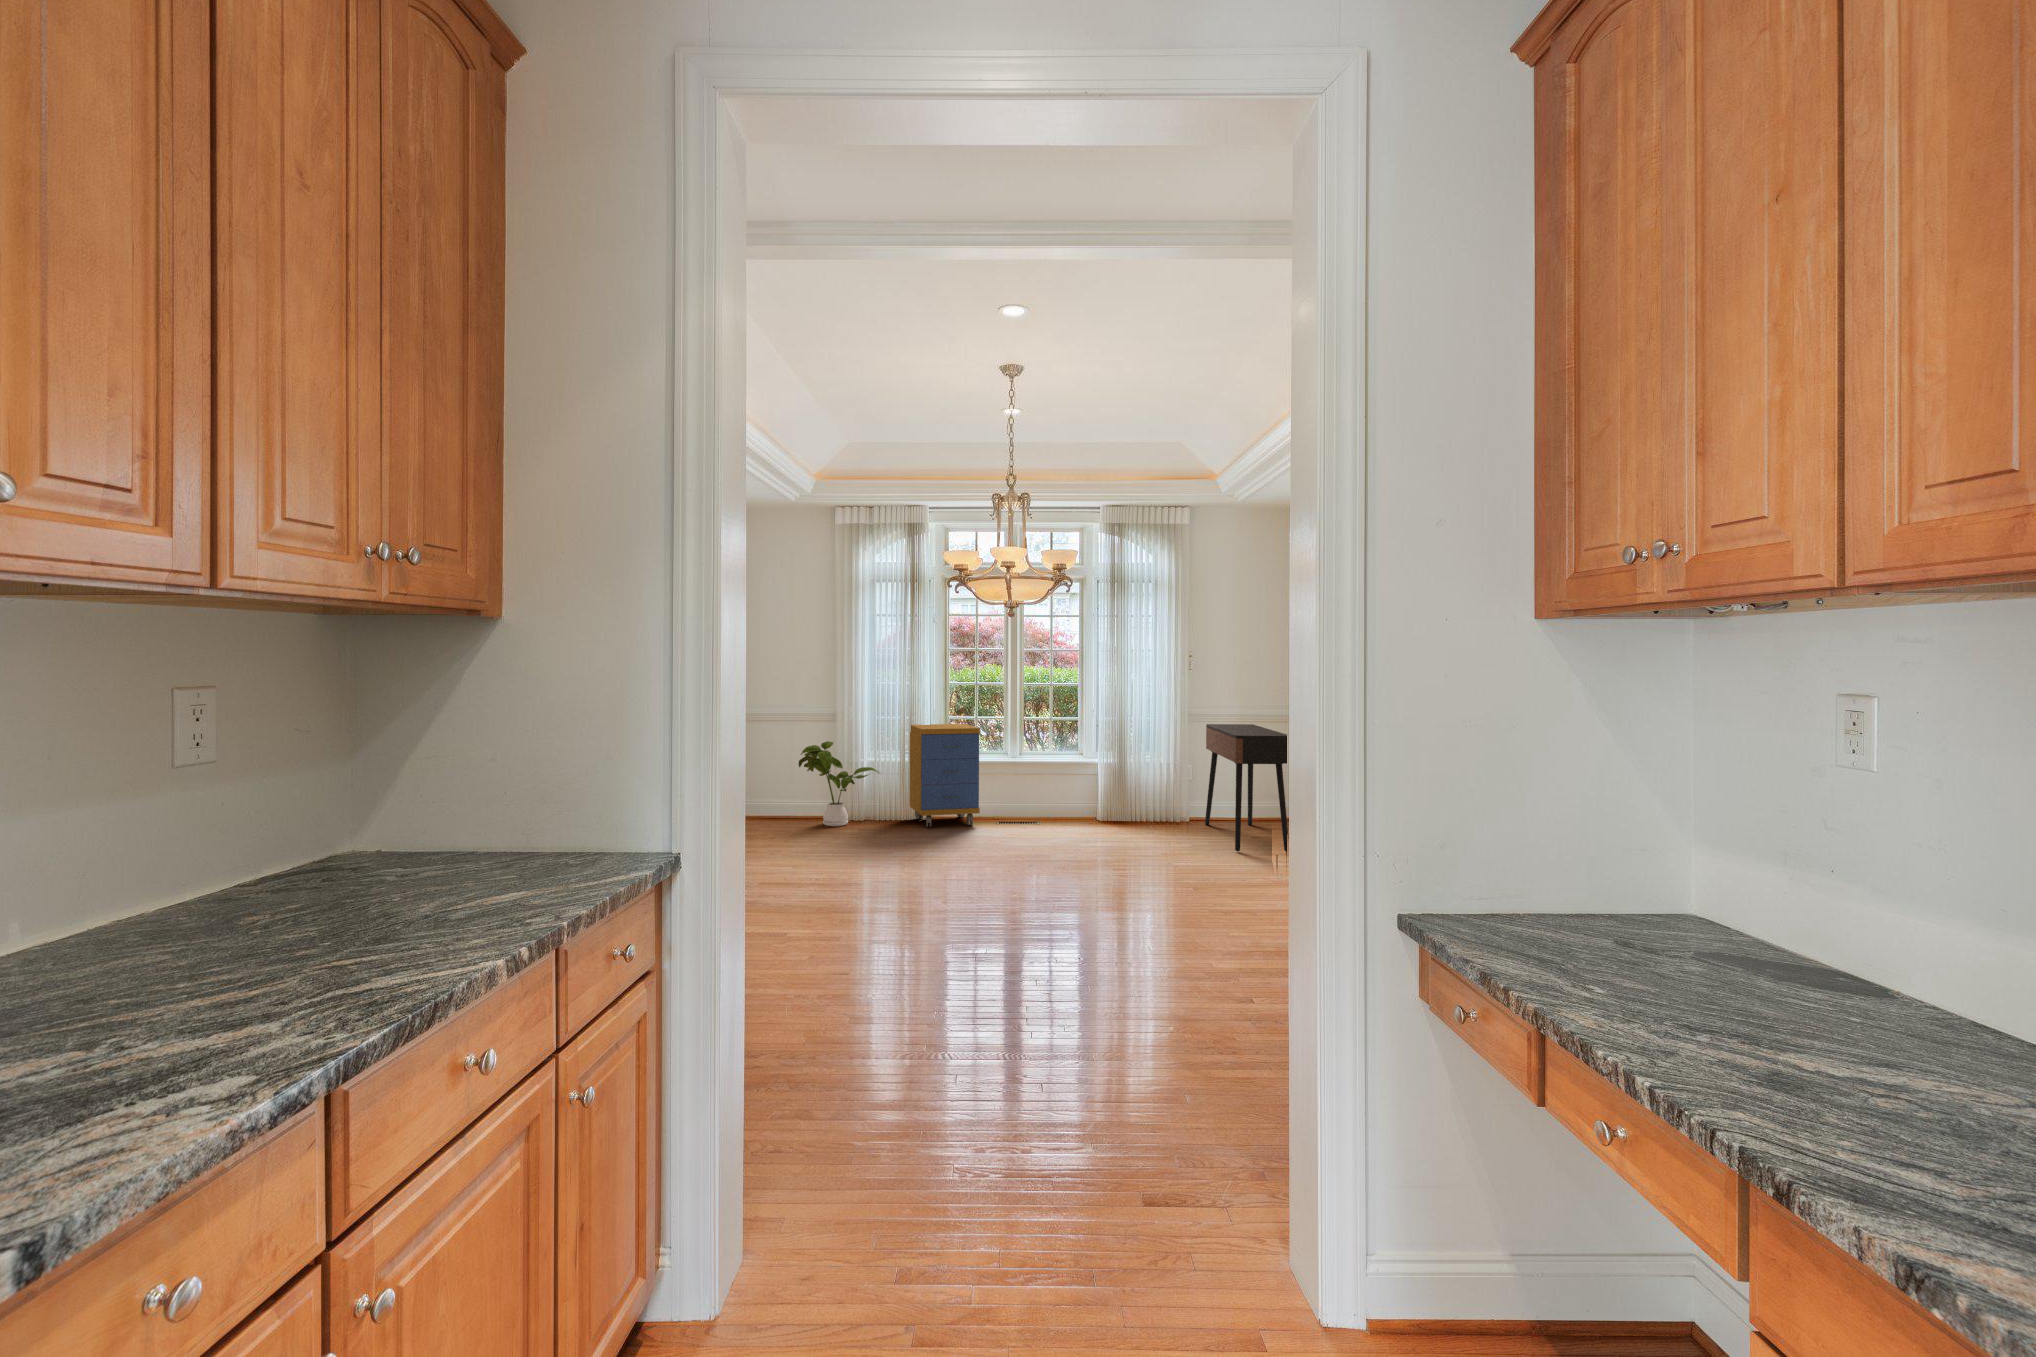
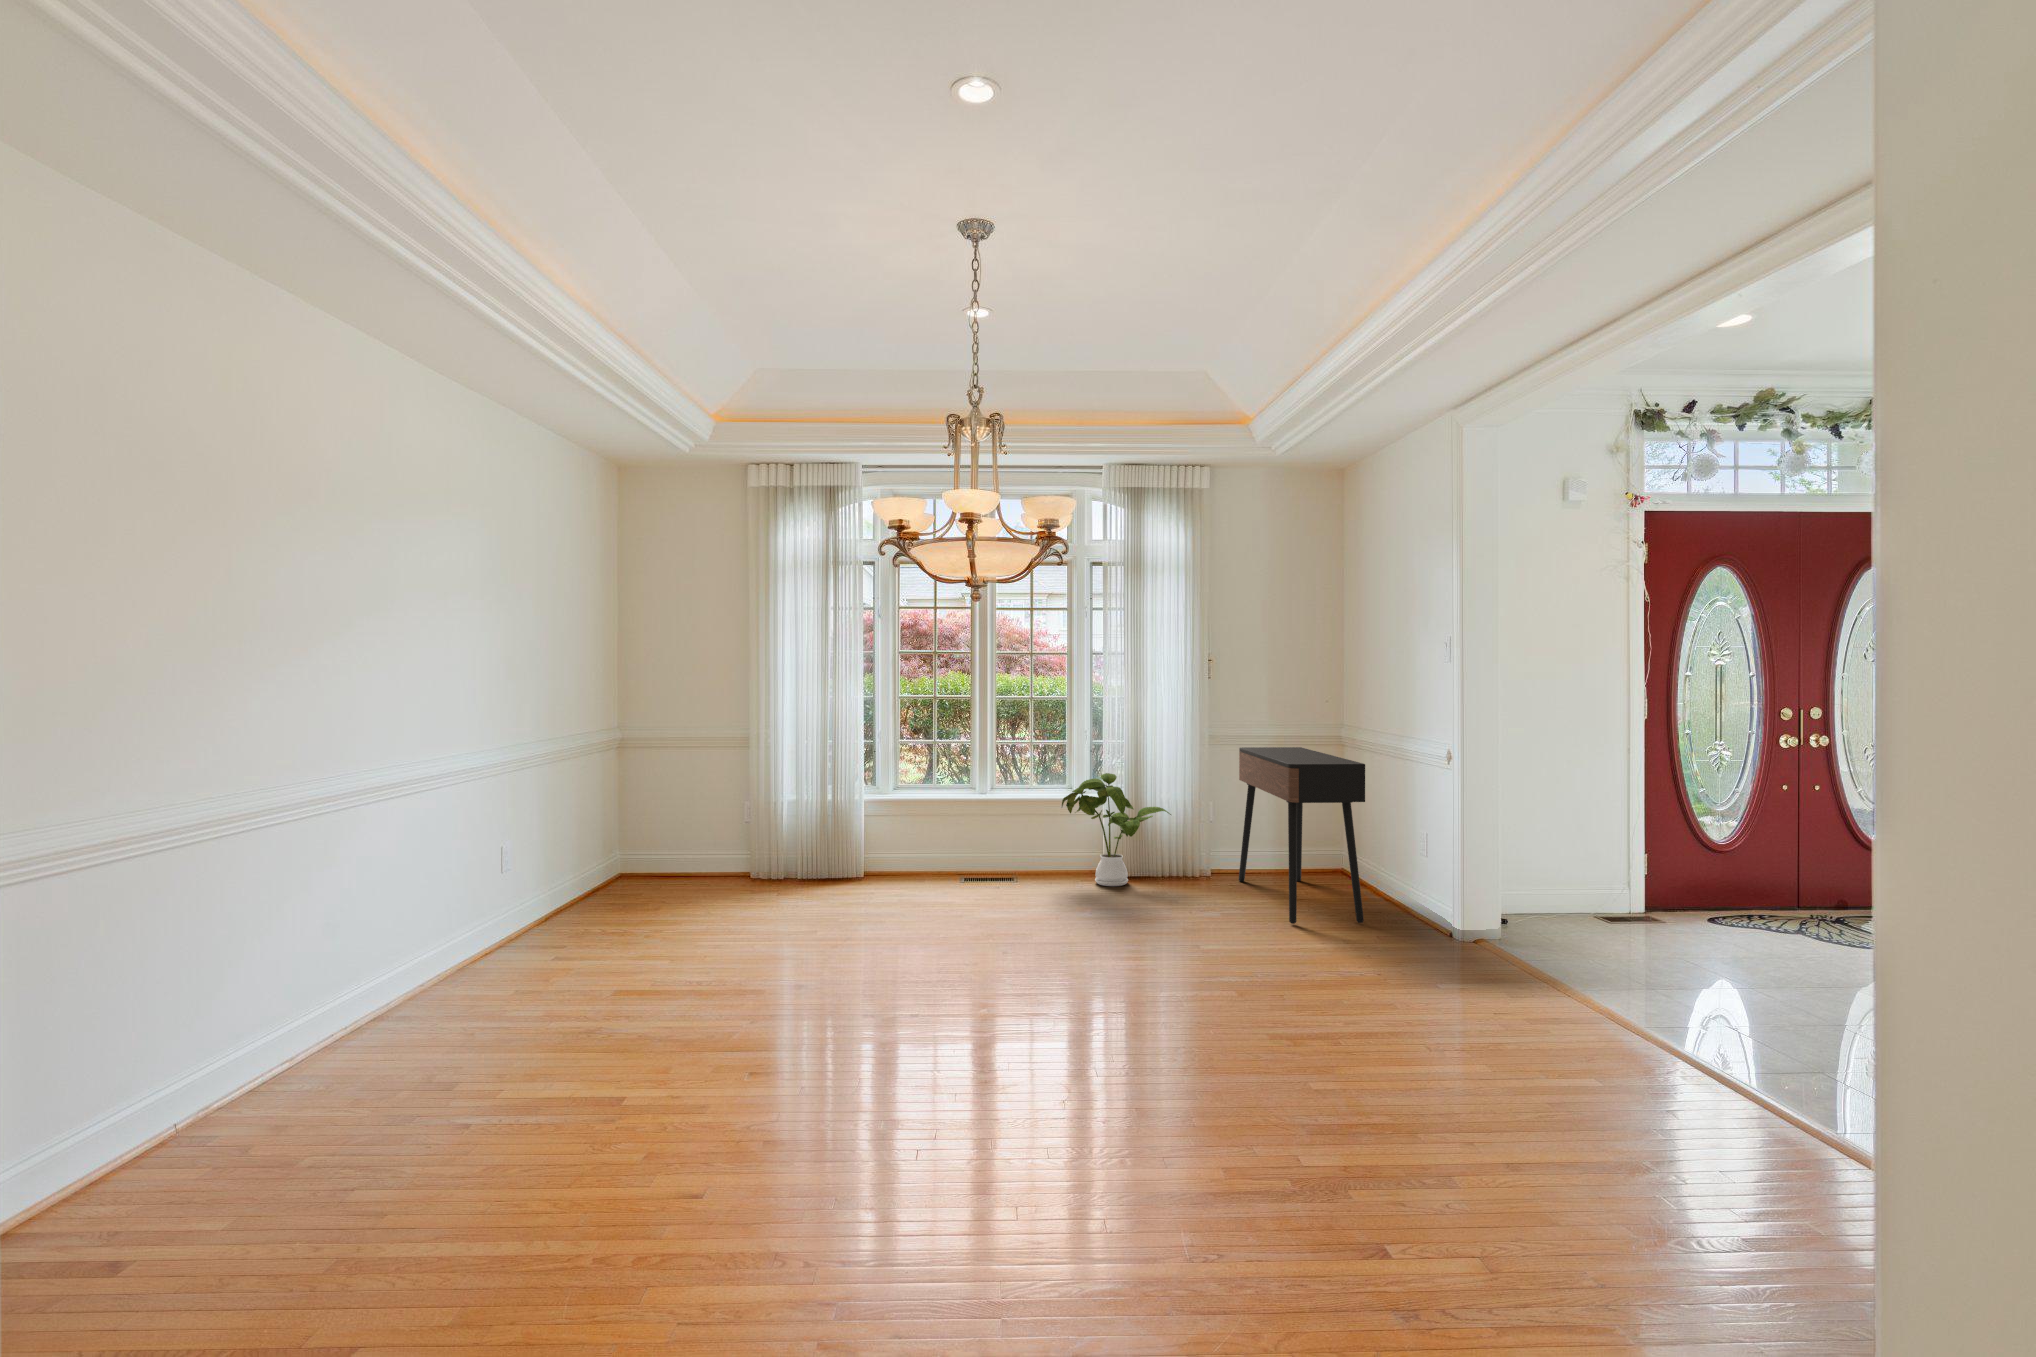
storage cabinet: present [910,724,980,827] -> none [846,749,939,890]
house plant: present [799,741,879,826] -> present [1062,773,1171,886]

